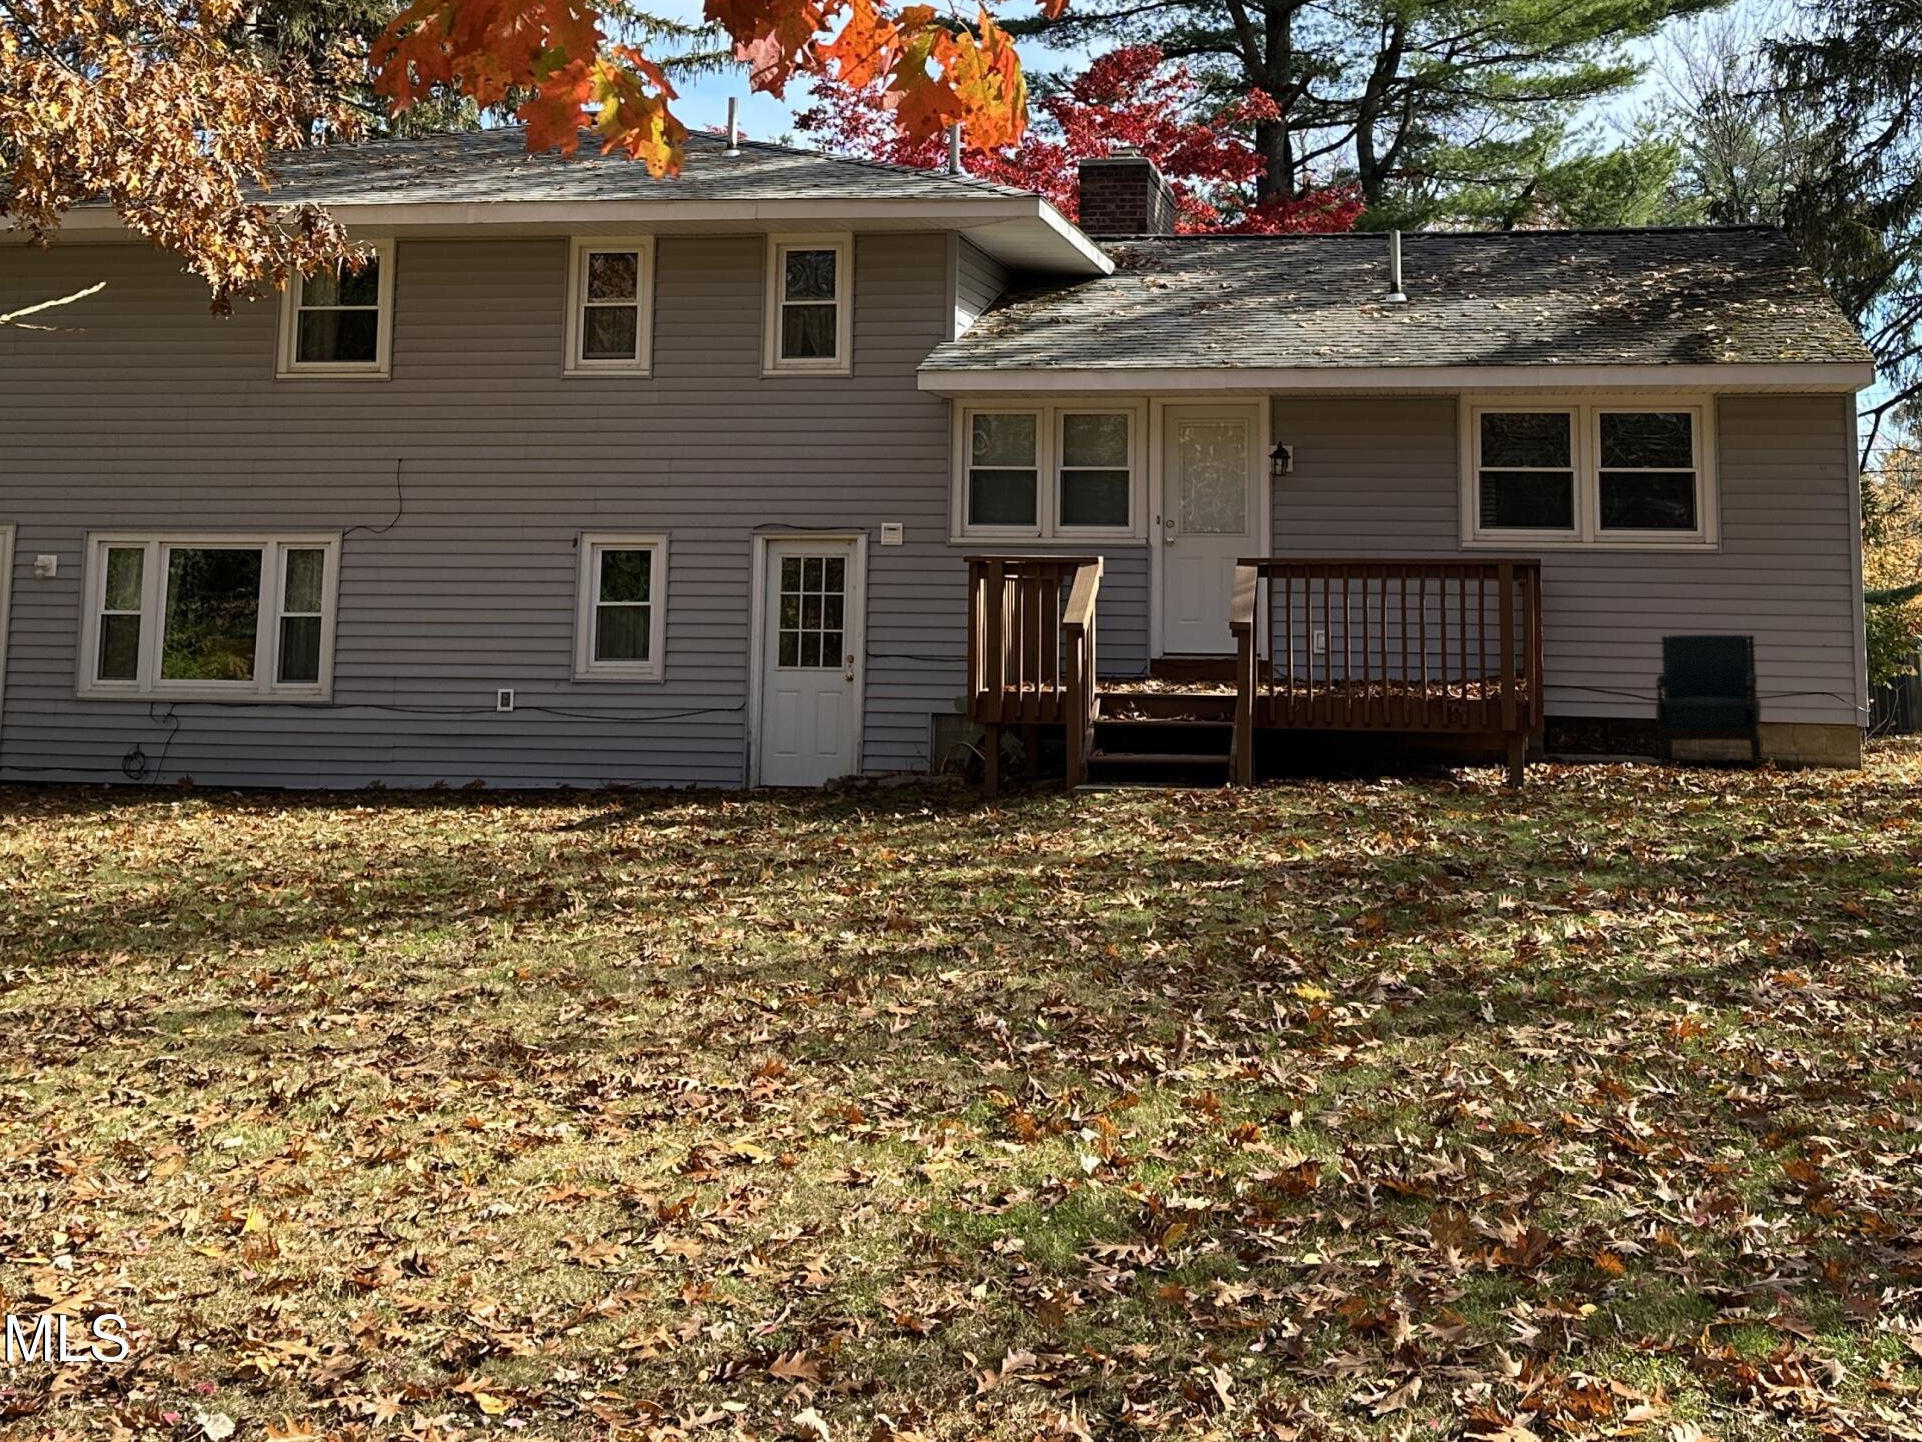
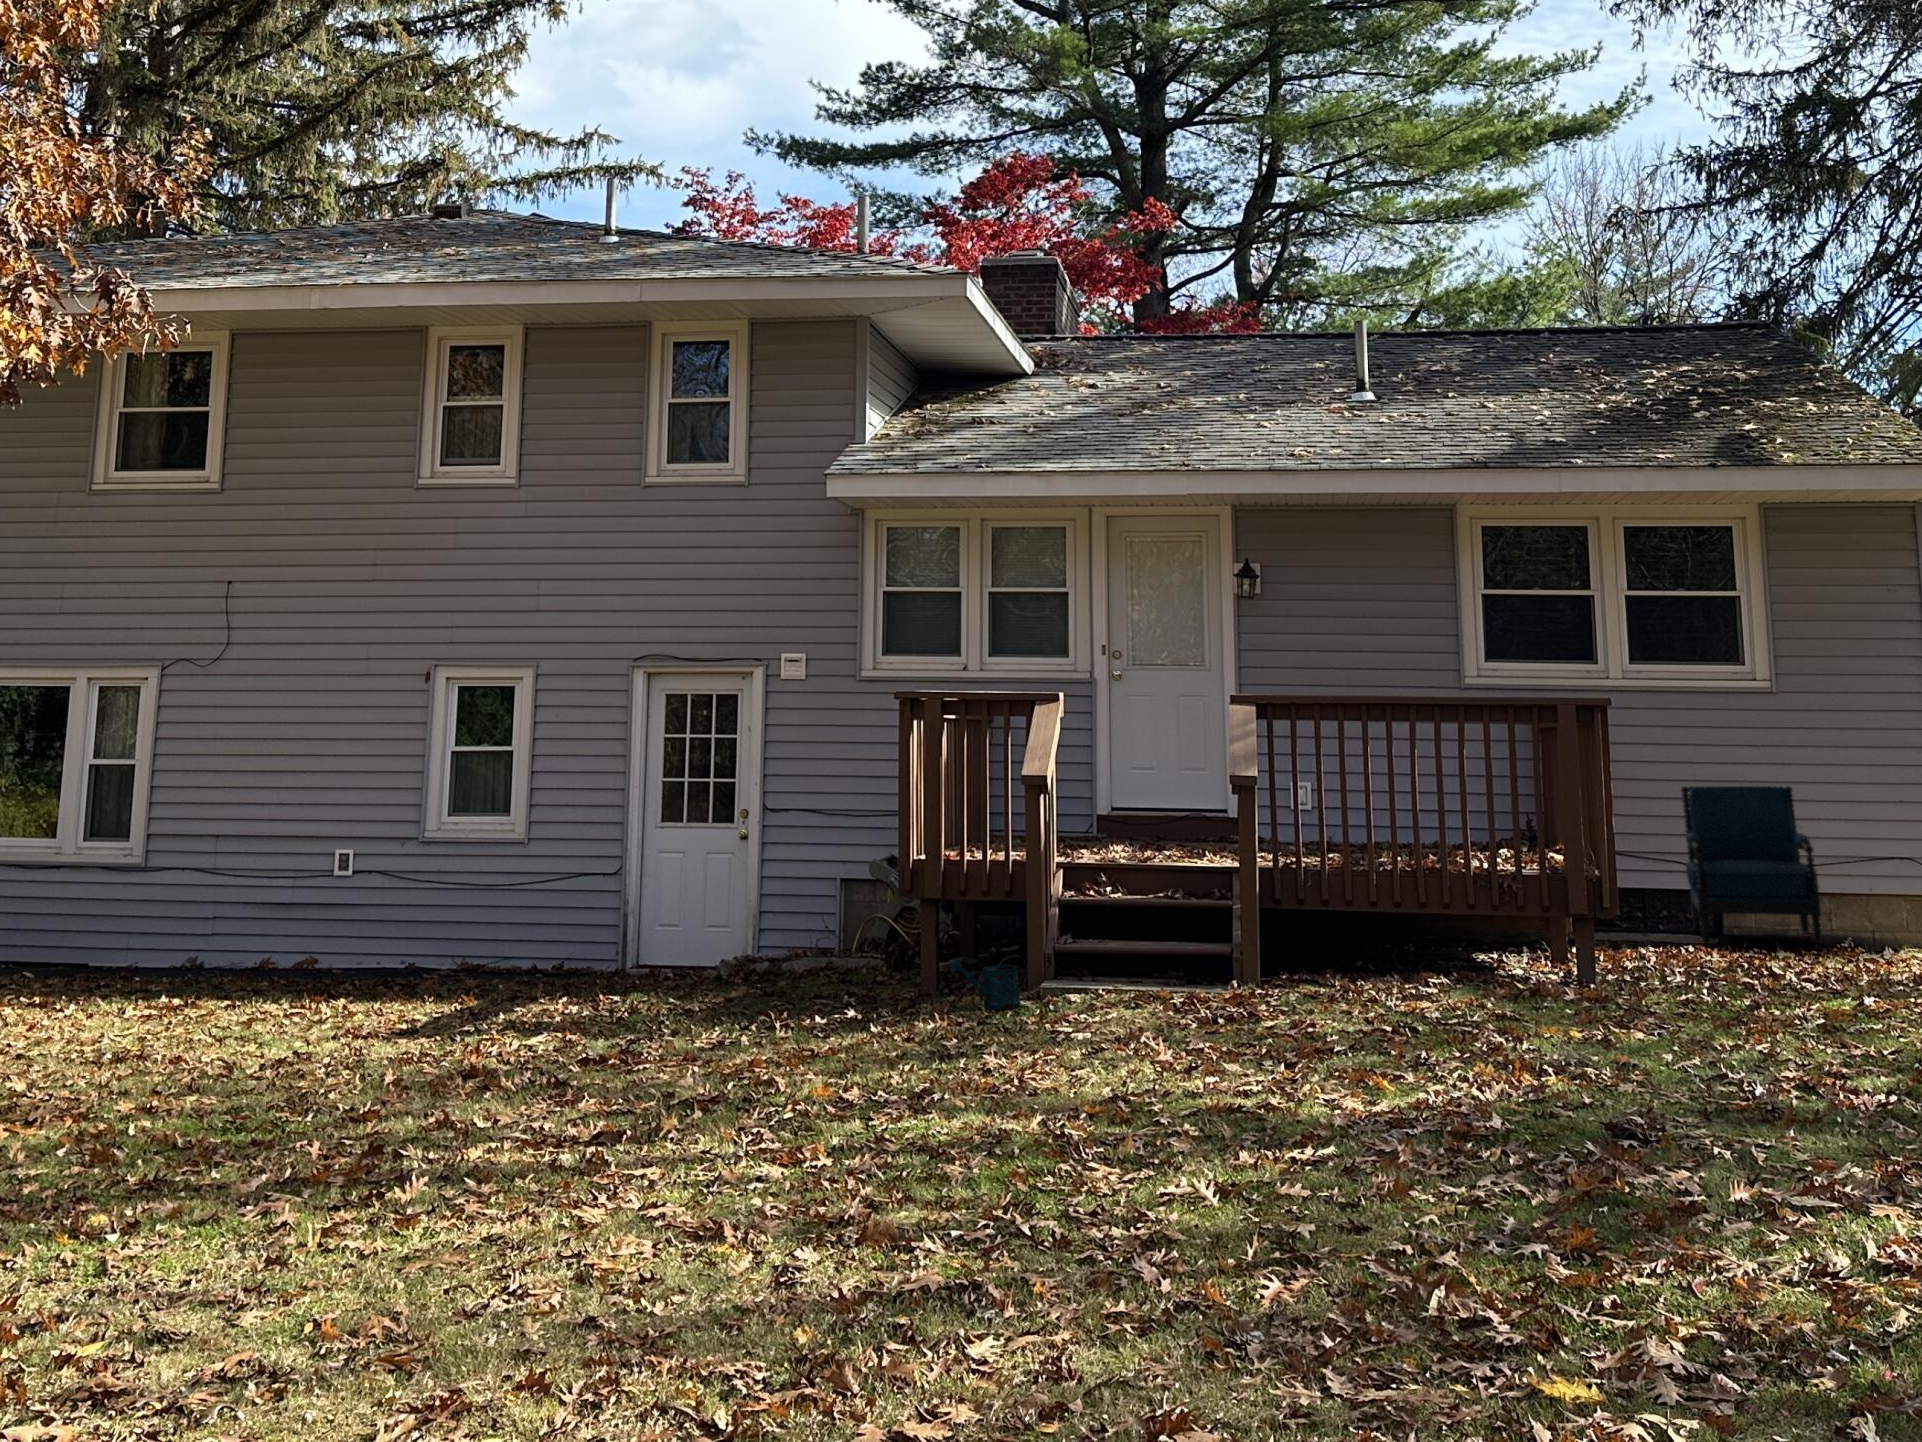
watering can: none [1008,767,1072,810] -> present [950,955,1028,1010]

